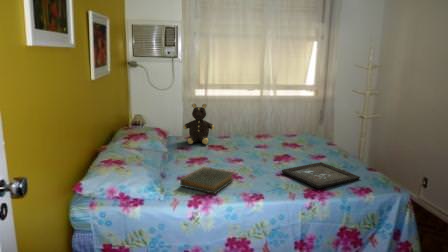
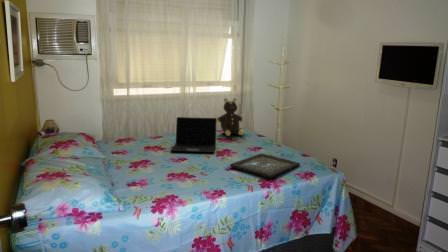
teddy bear: present [183,104,215,144] -> present [216,98,244,136]
laptop: none [230,119,281,157] -> present [171,117,216,153]
hardback book: present [180,166,234,194] -> none [135,169,189,196]

